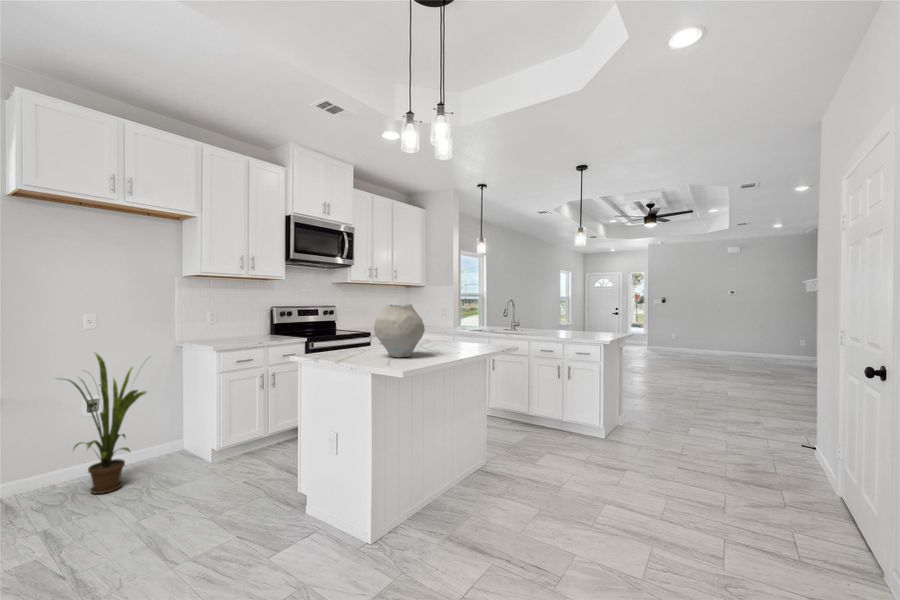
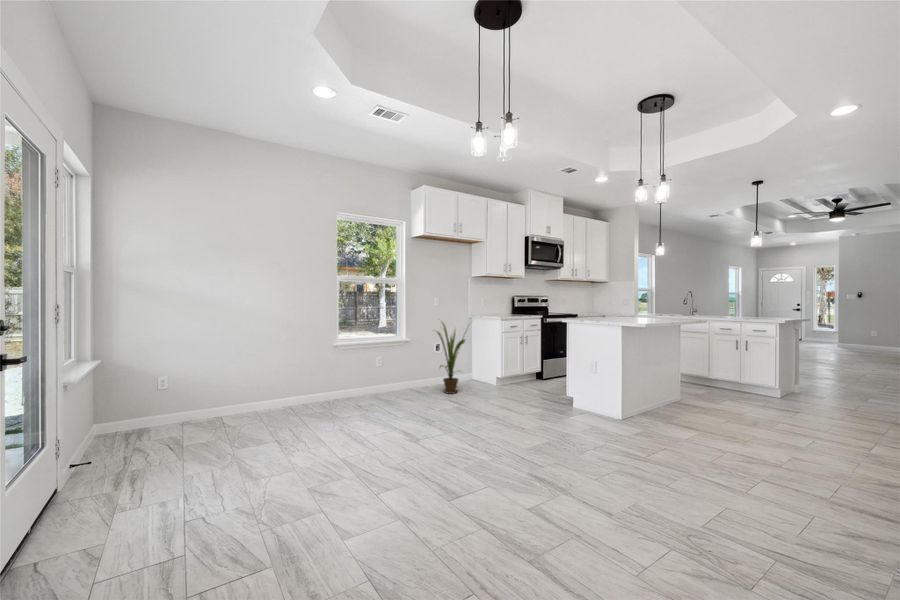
vase: present [374,304,425,358] -> none [614,289,646,321]

